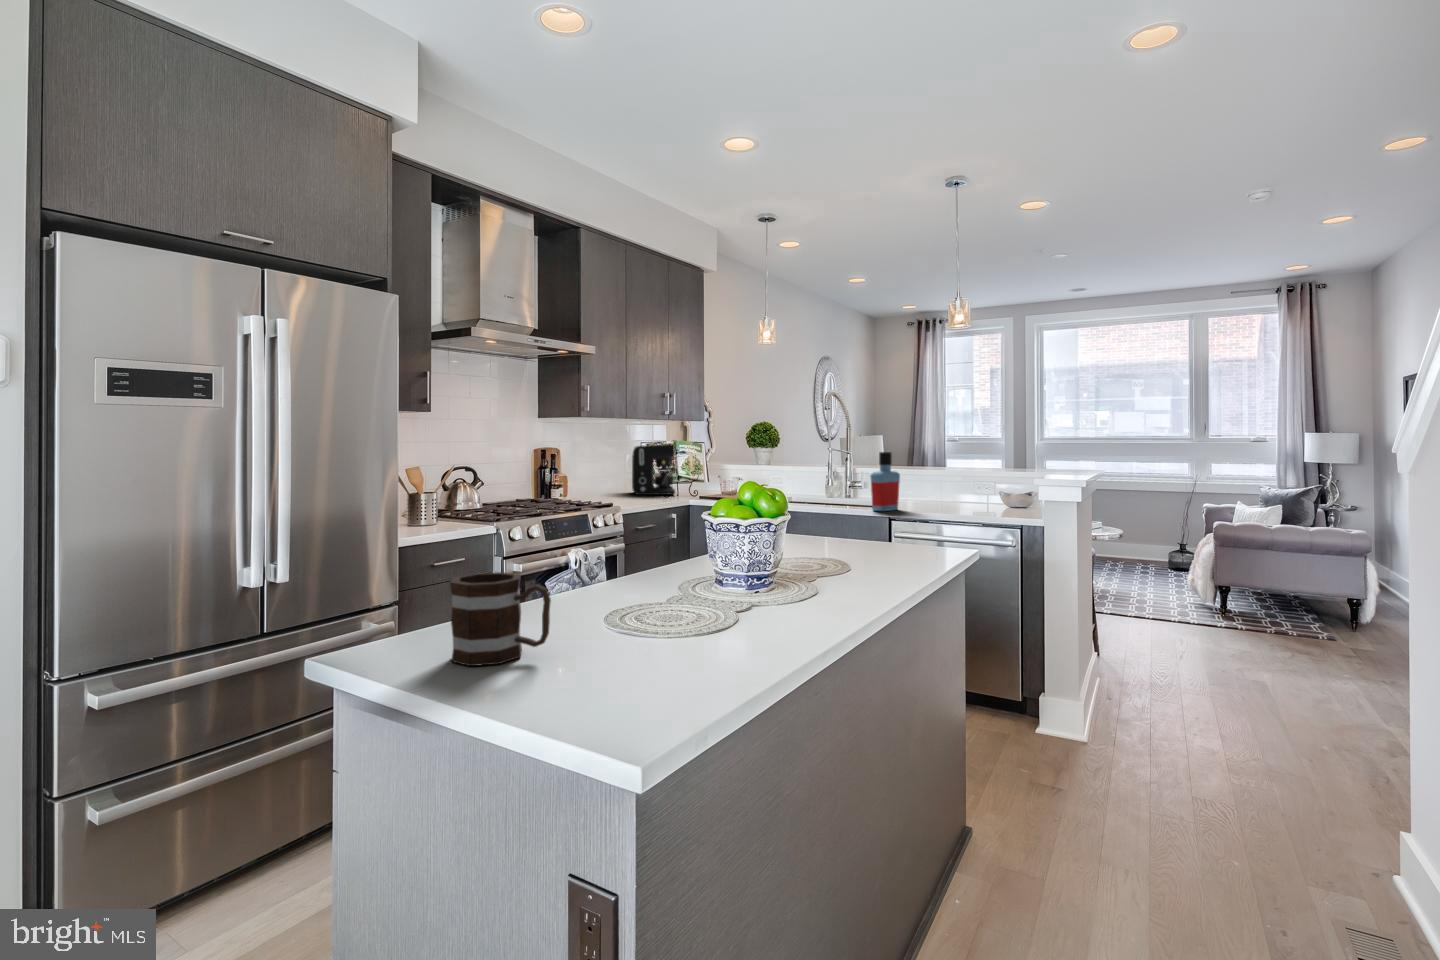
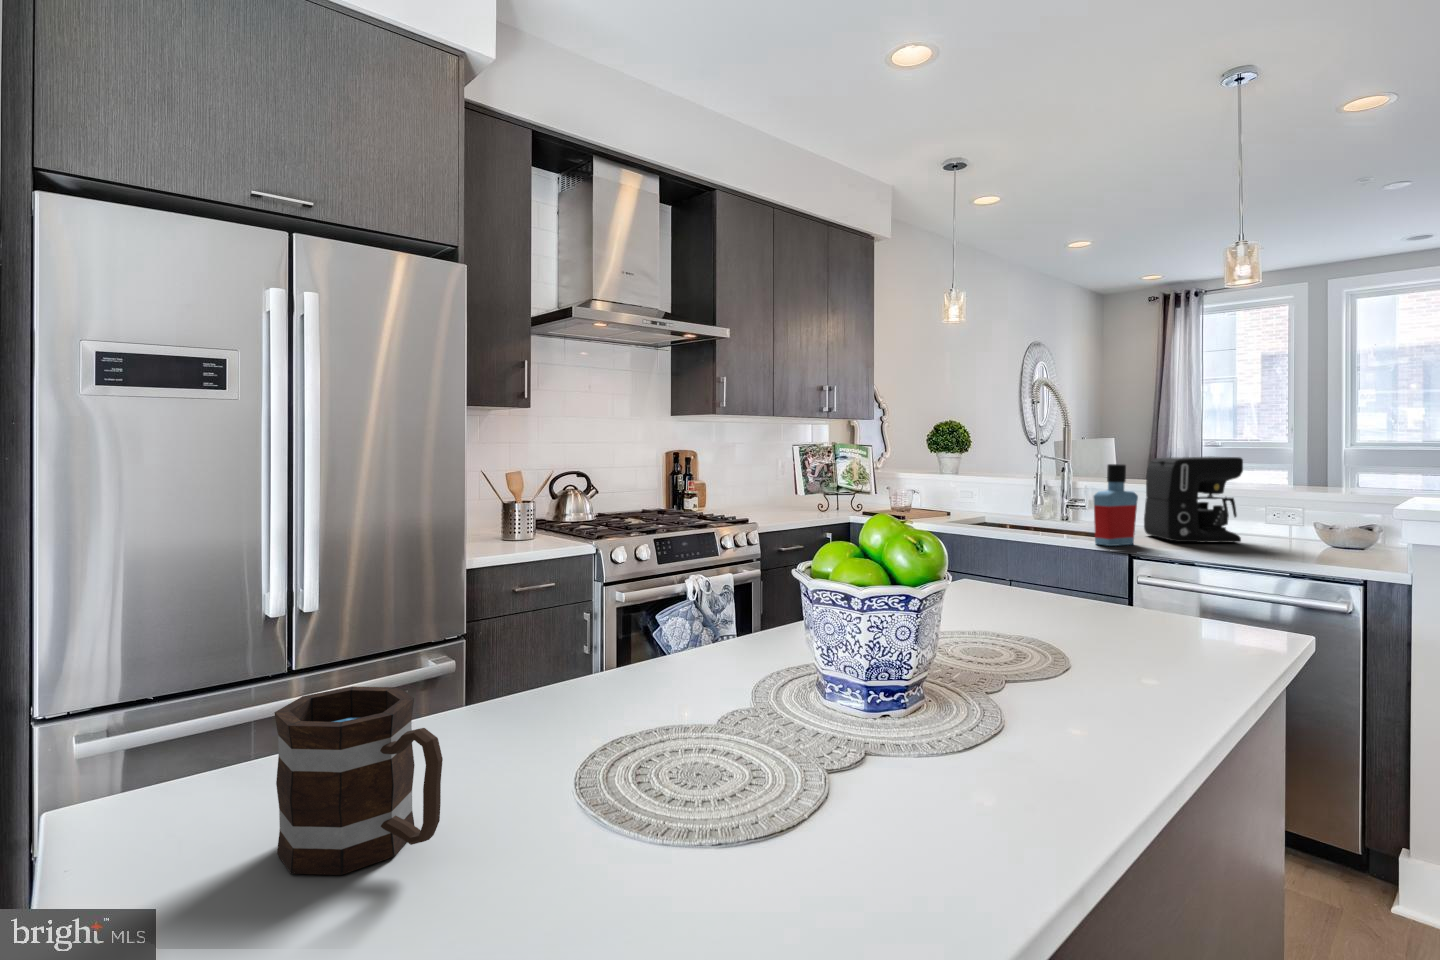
coffee maker: present [632,444,678,495] -> present [1144,457,1243,543]

